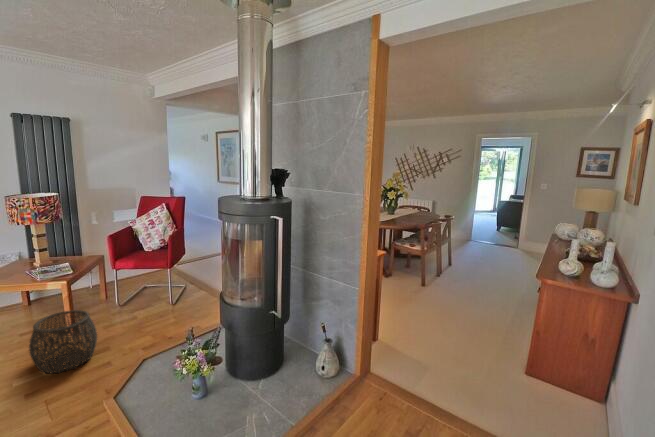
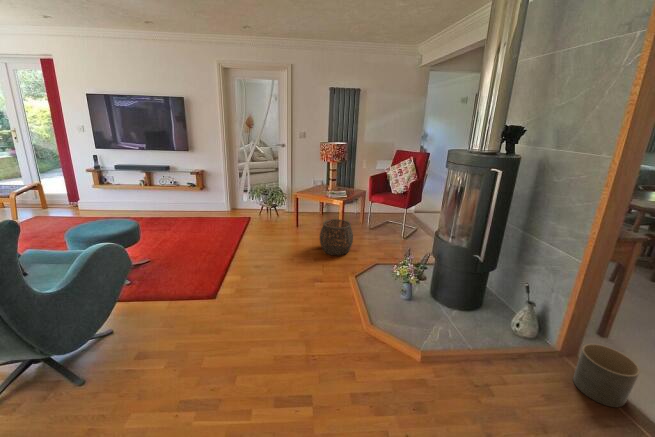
planter: none [378,358,419,414] -> present [573,344,640,407]

